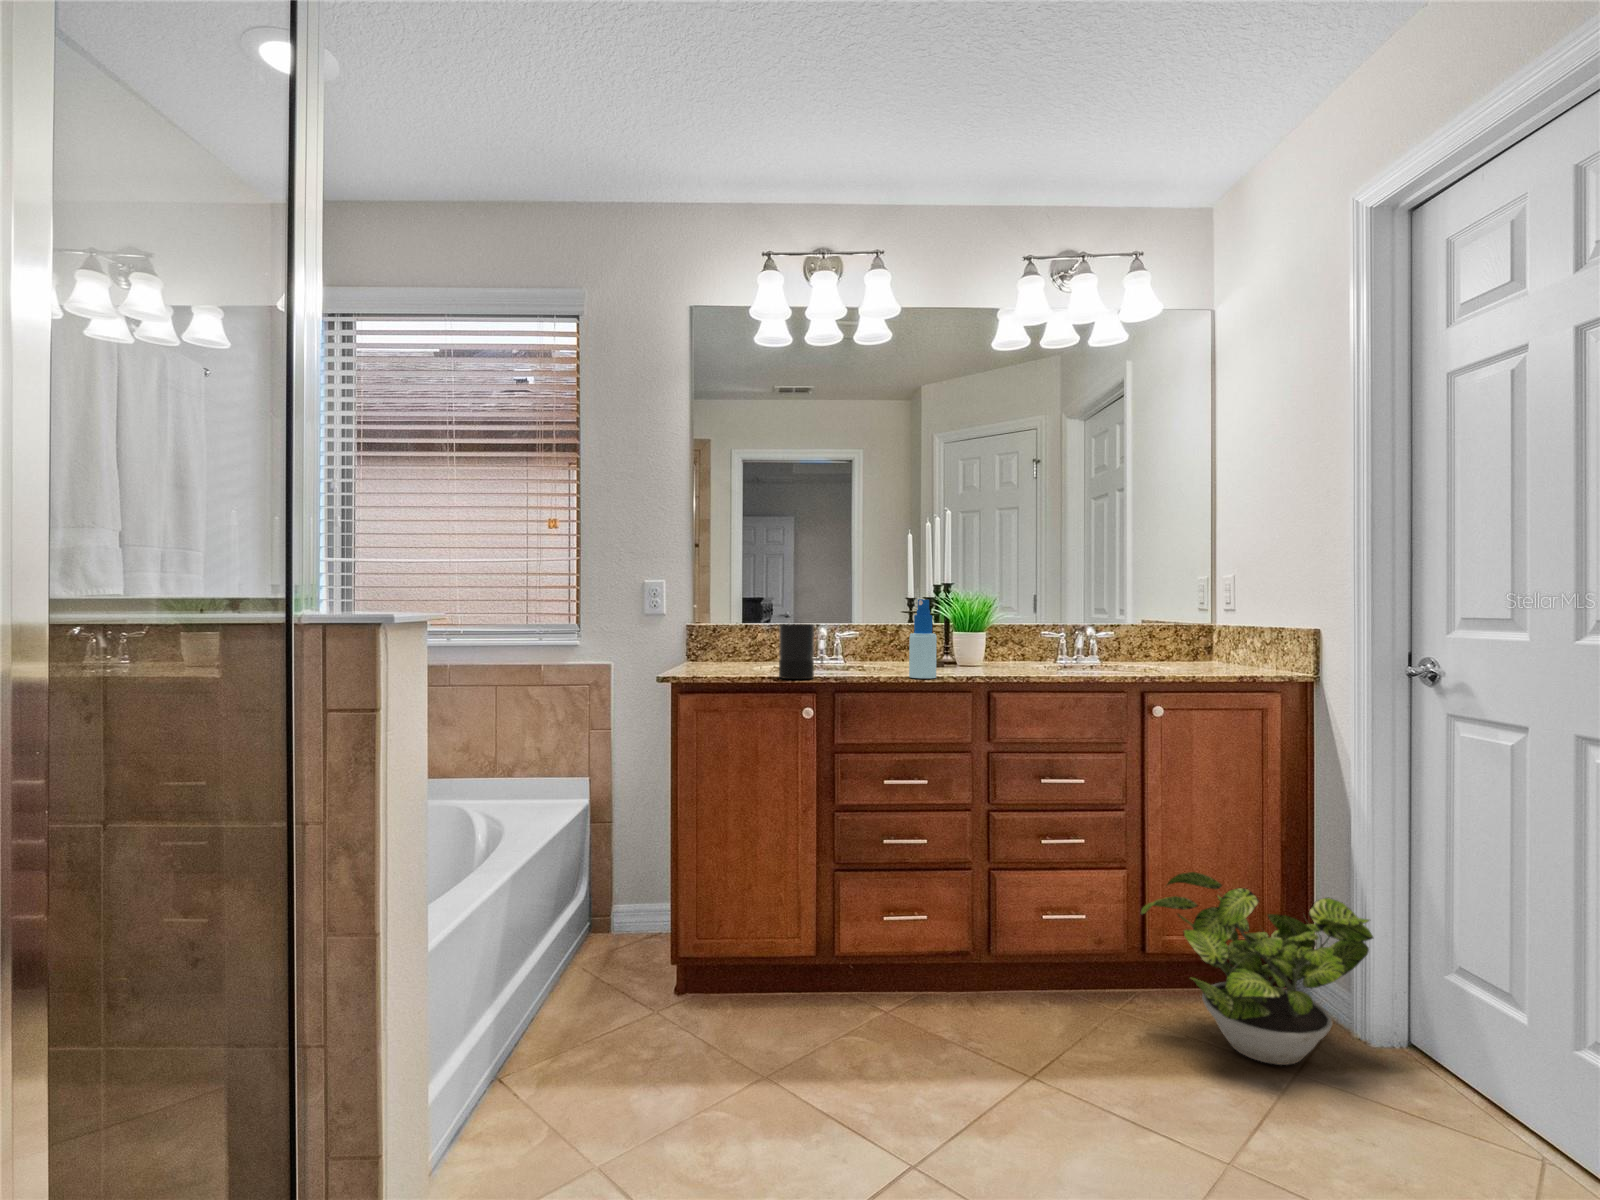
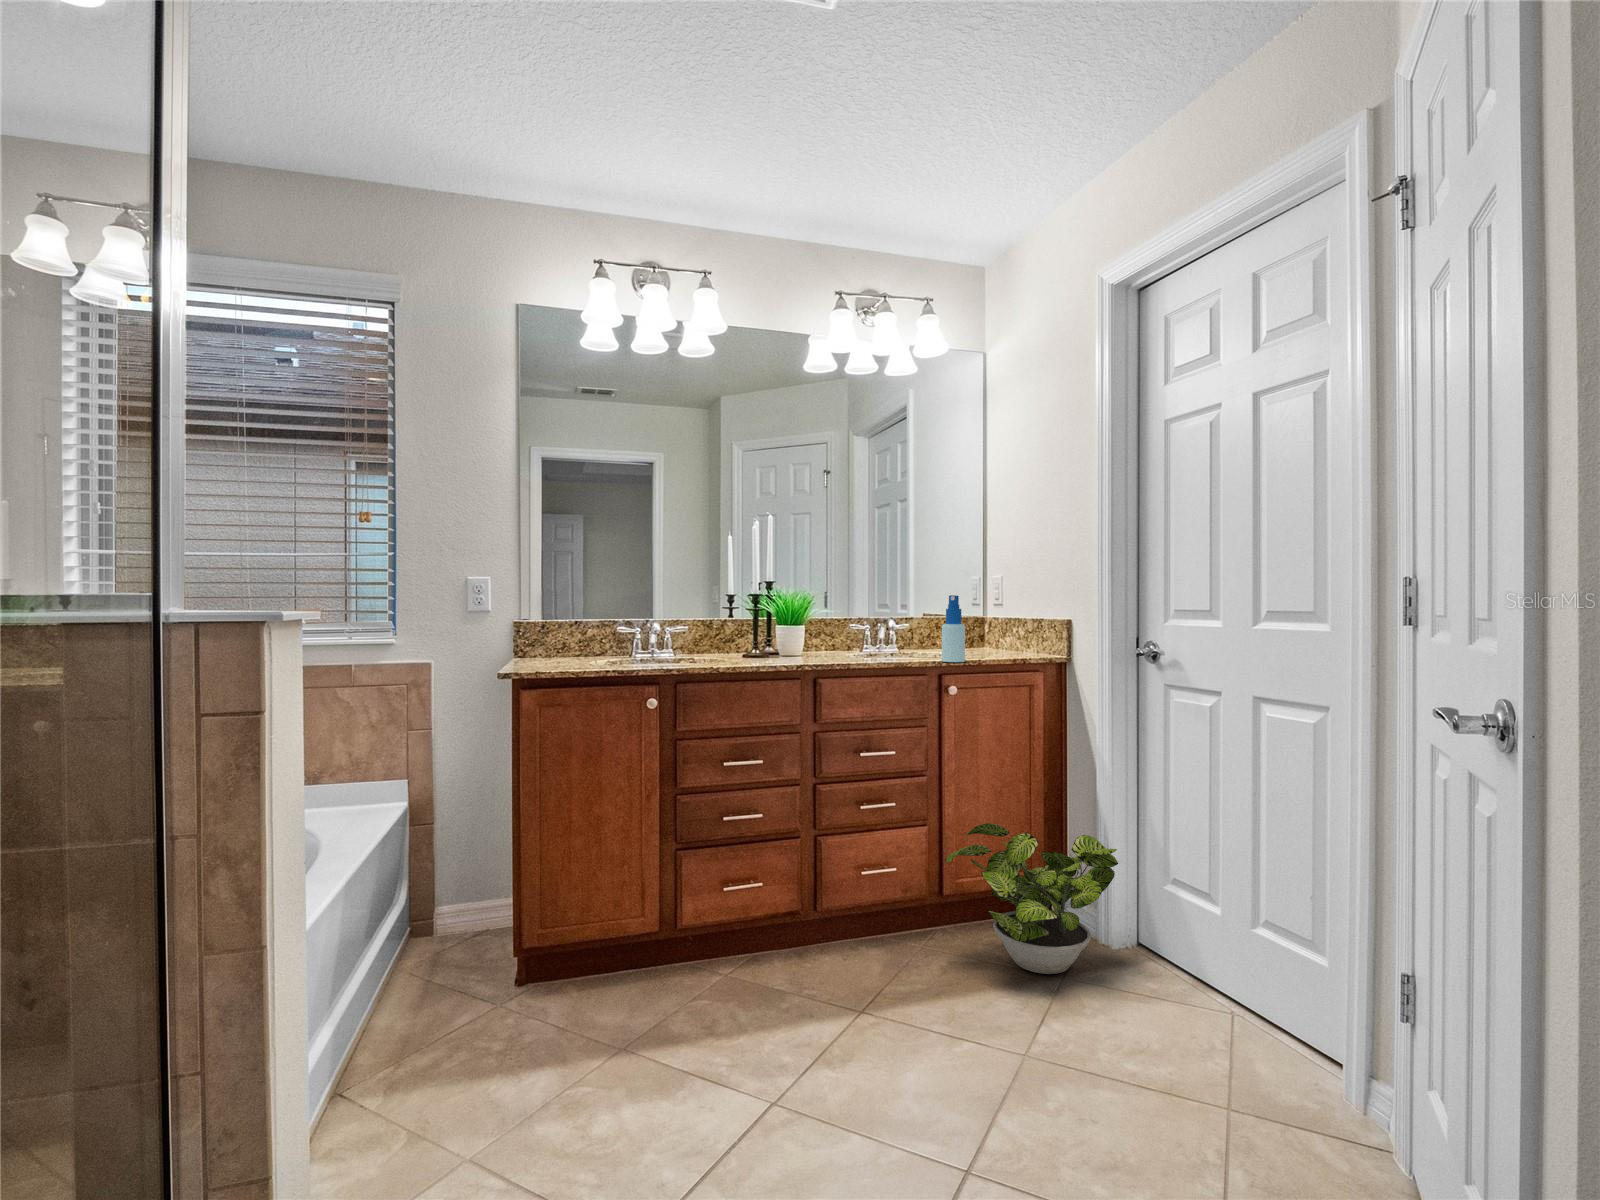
spray bottle: present [909,599,937,678] -> present [942,595,965,662]
candle: present [779,622,814,679] -> none [624,614,659,671]

